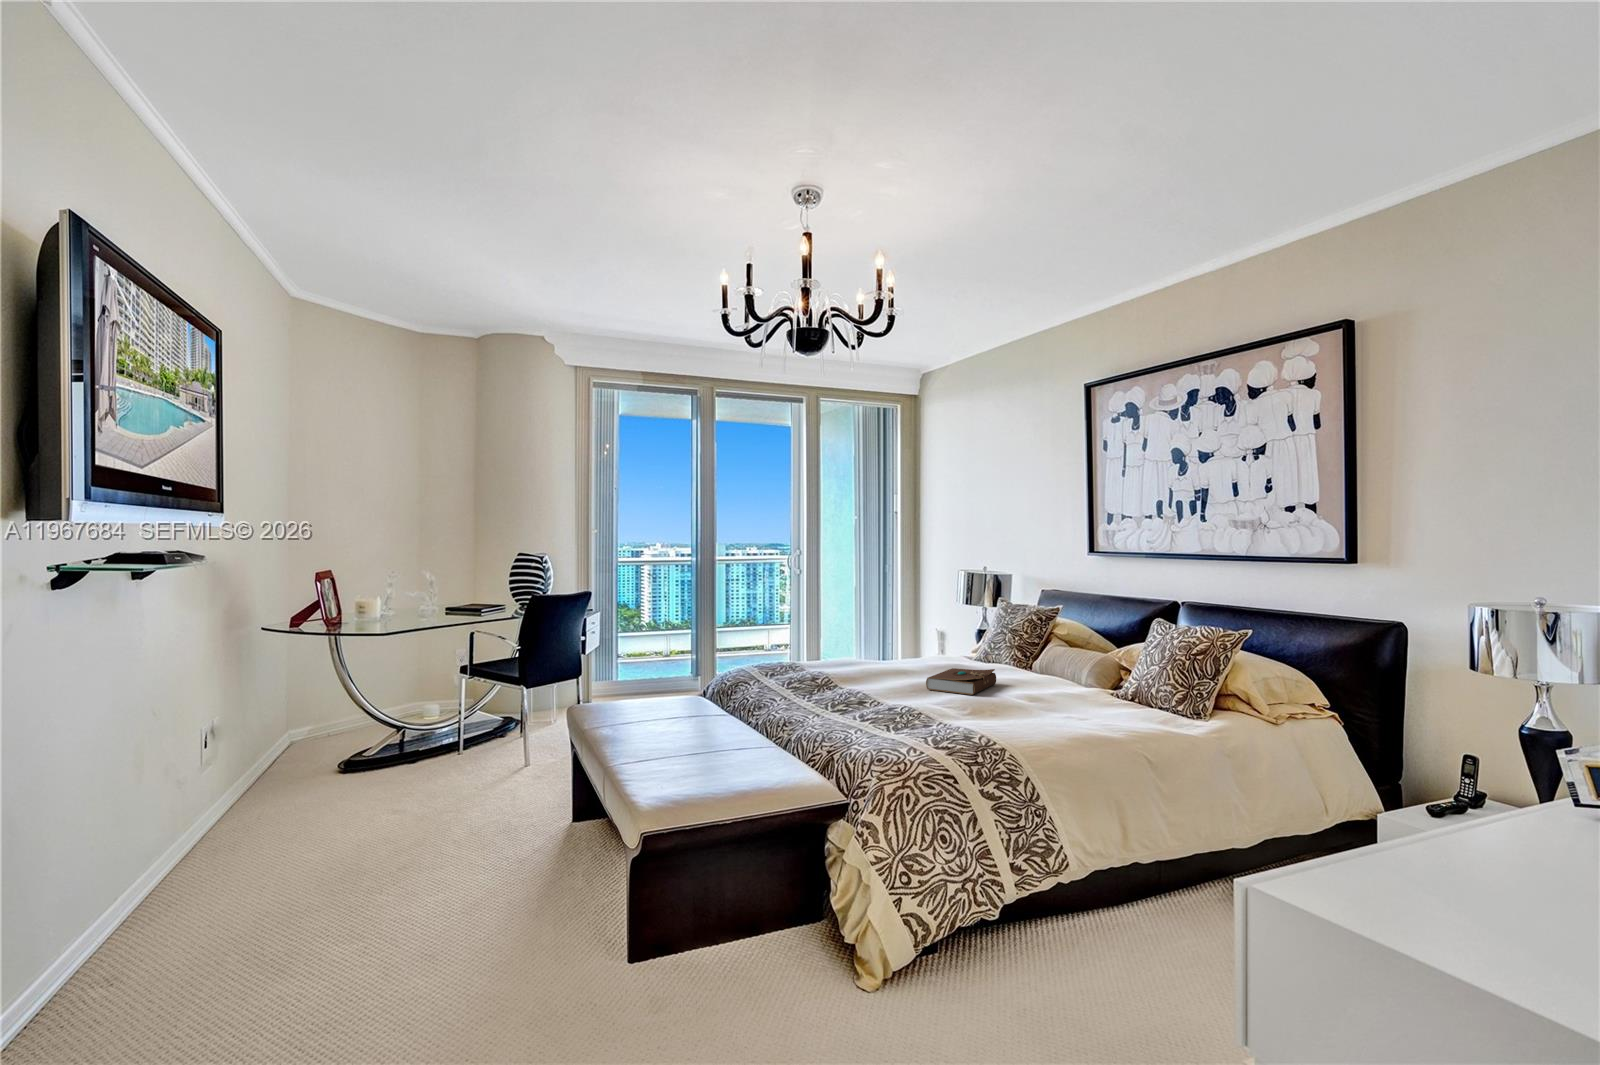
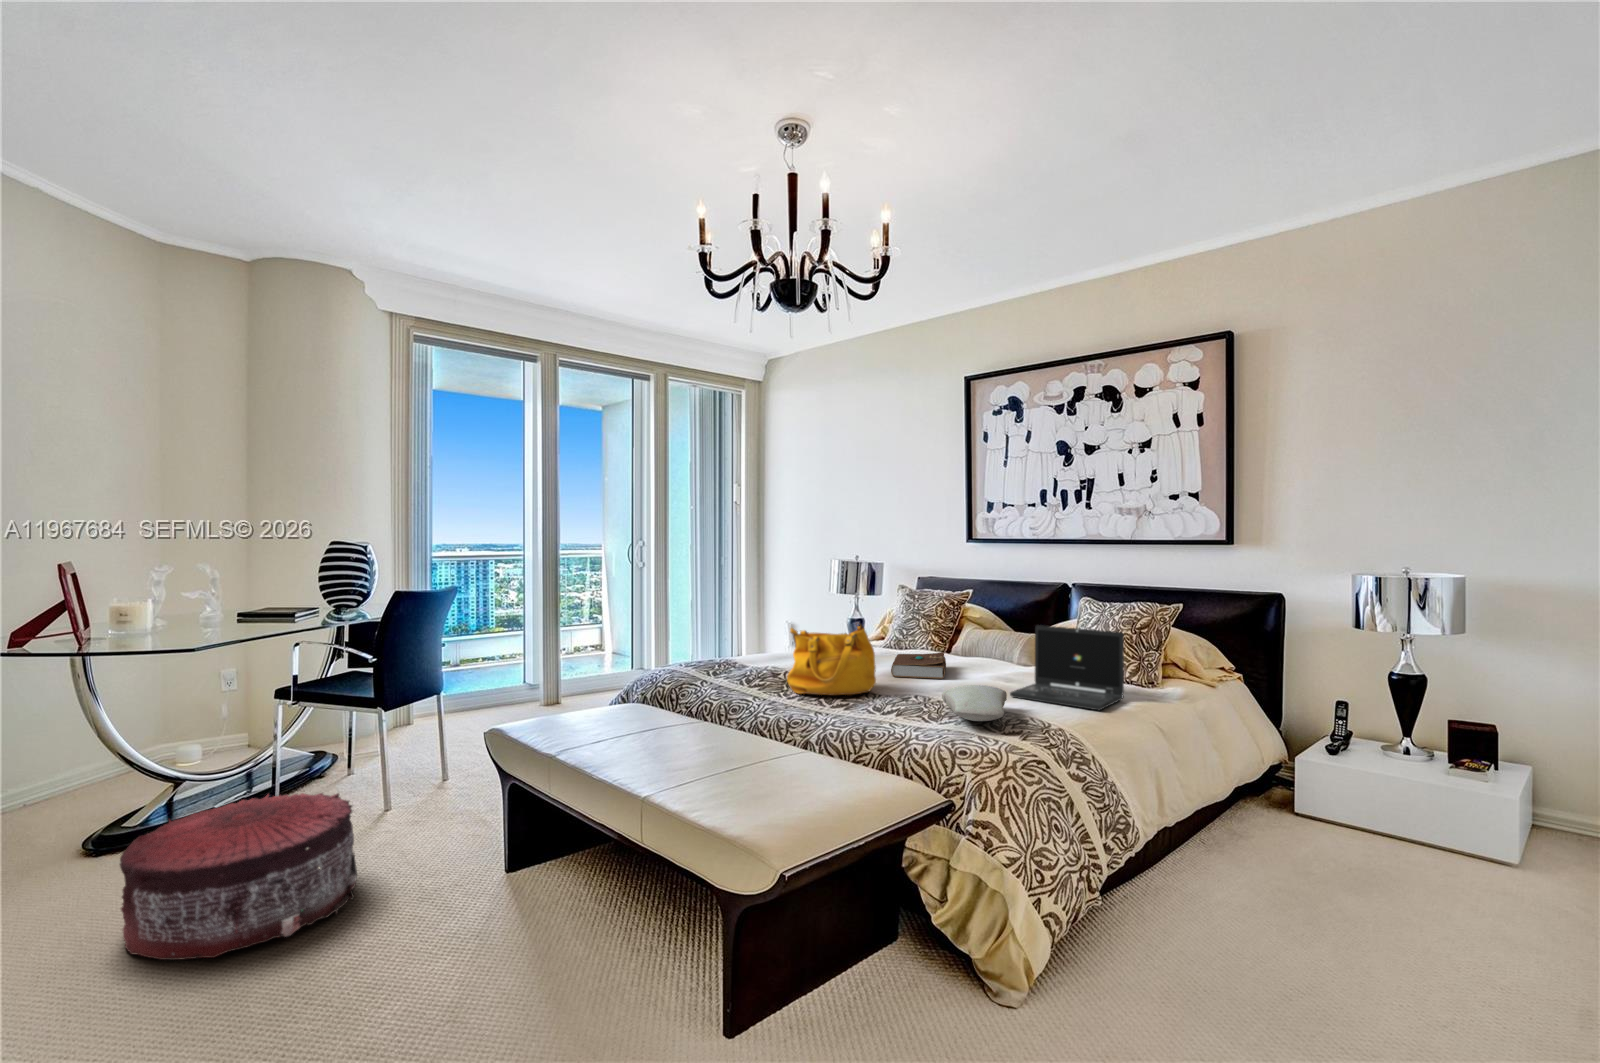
handbag: none [808,636,889,703] -> present [787,623,876,695]
laptop: none [1011,648,1128,738] -> present [1010,625,1124,710]
pillow: none [904,702,987,735] -> present [942,685,1007,721]
pouf: none [323,739,472,843] -> present [120,793,357,960]

